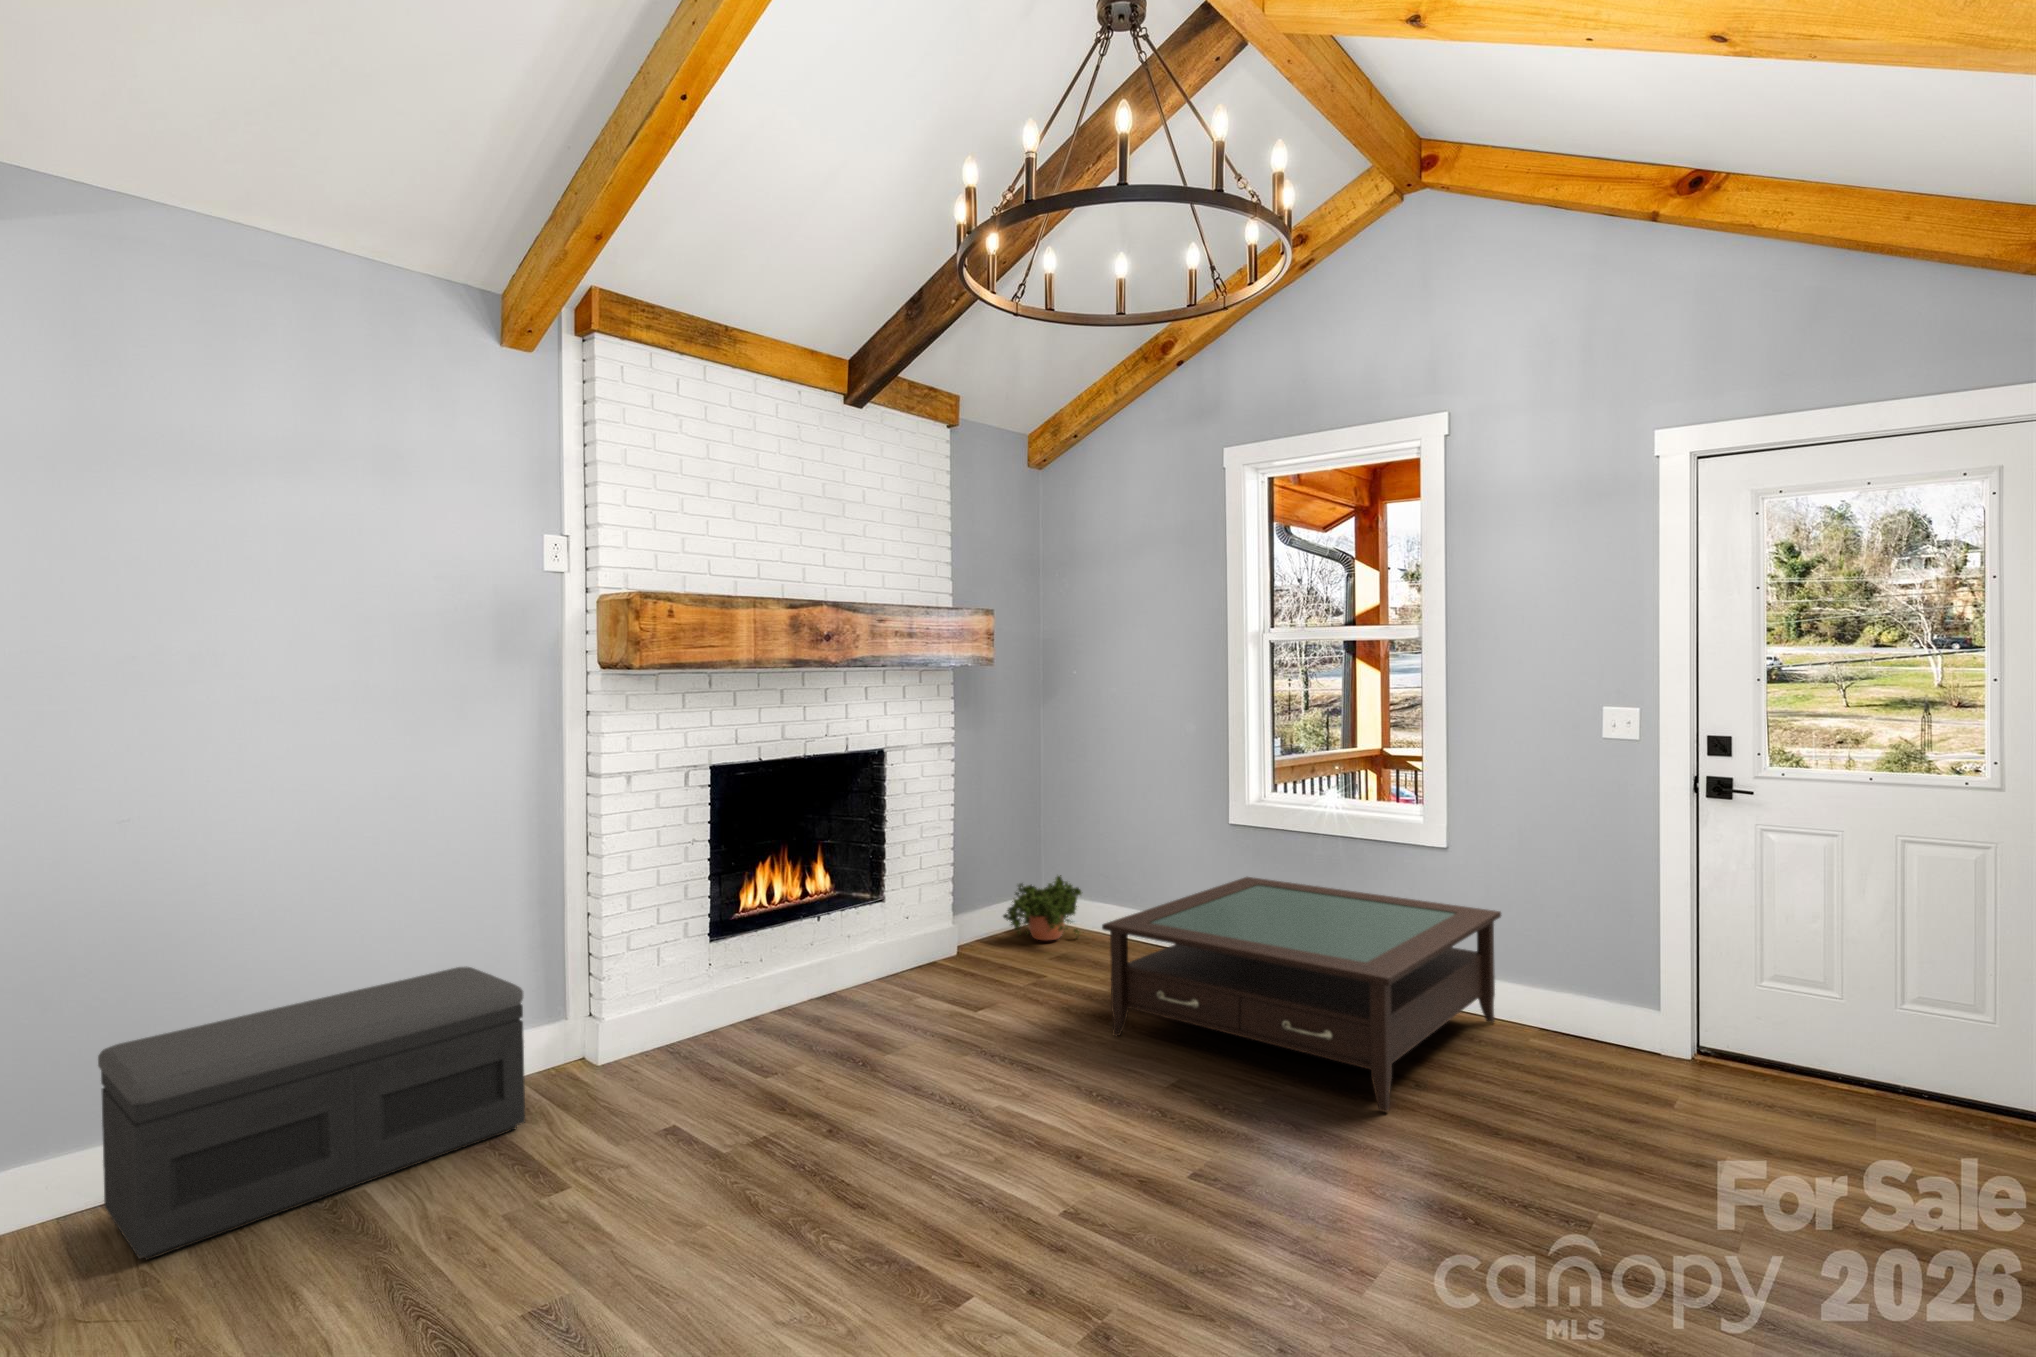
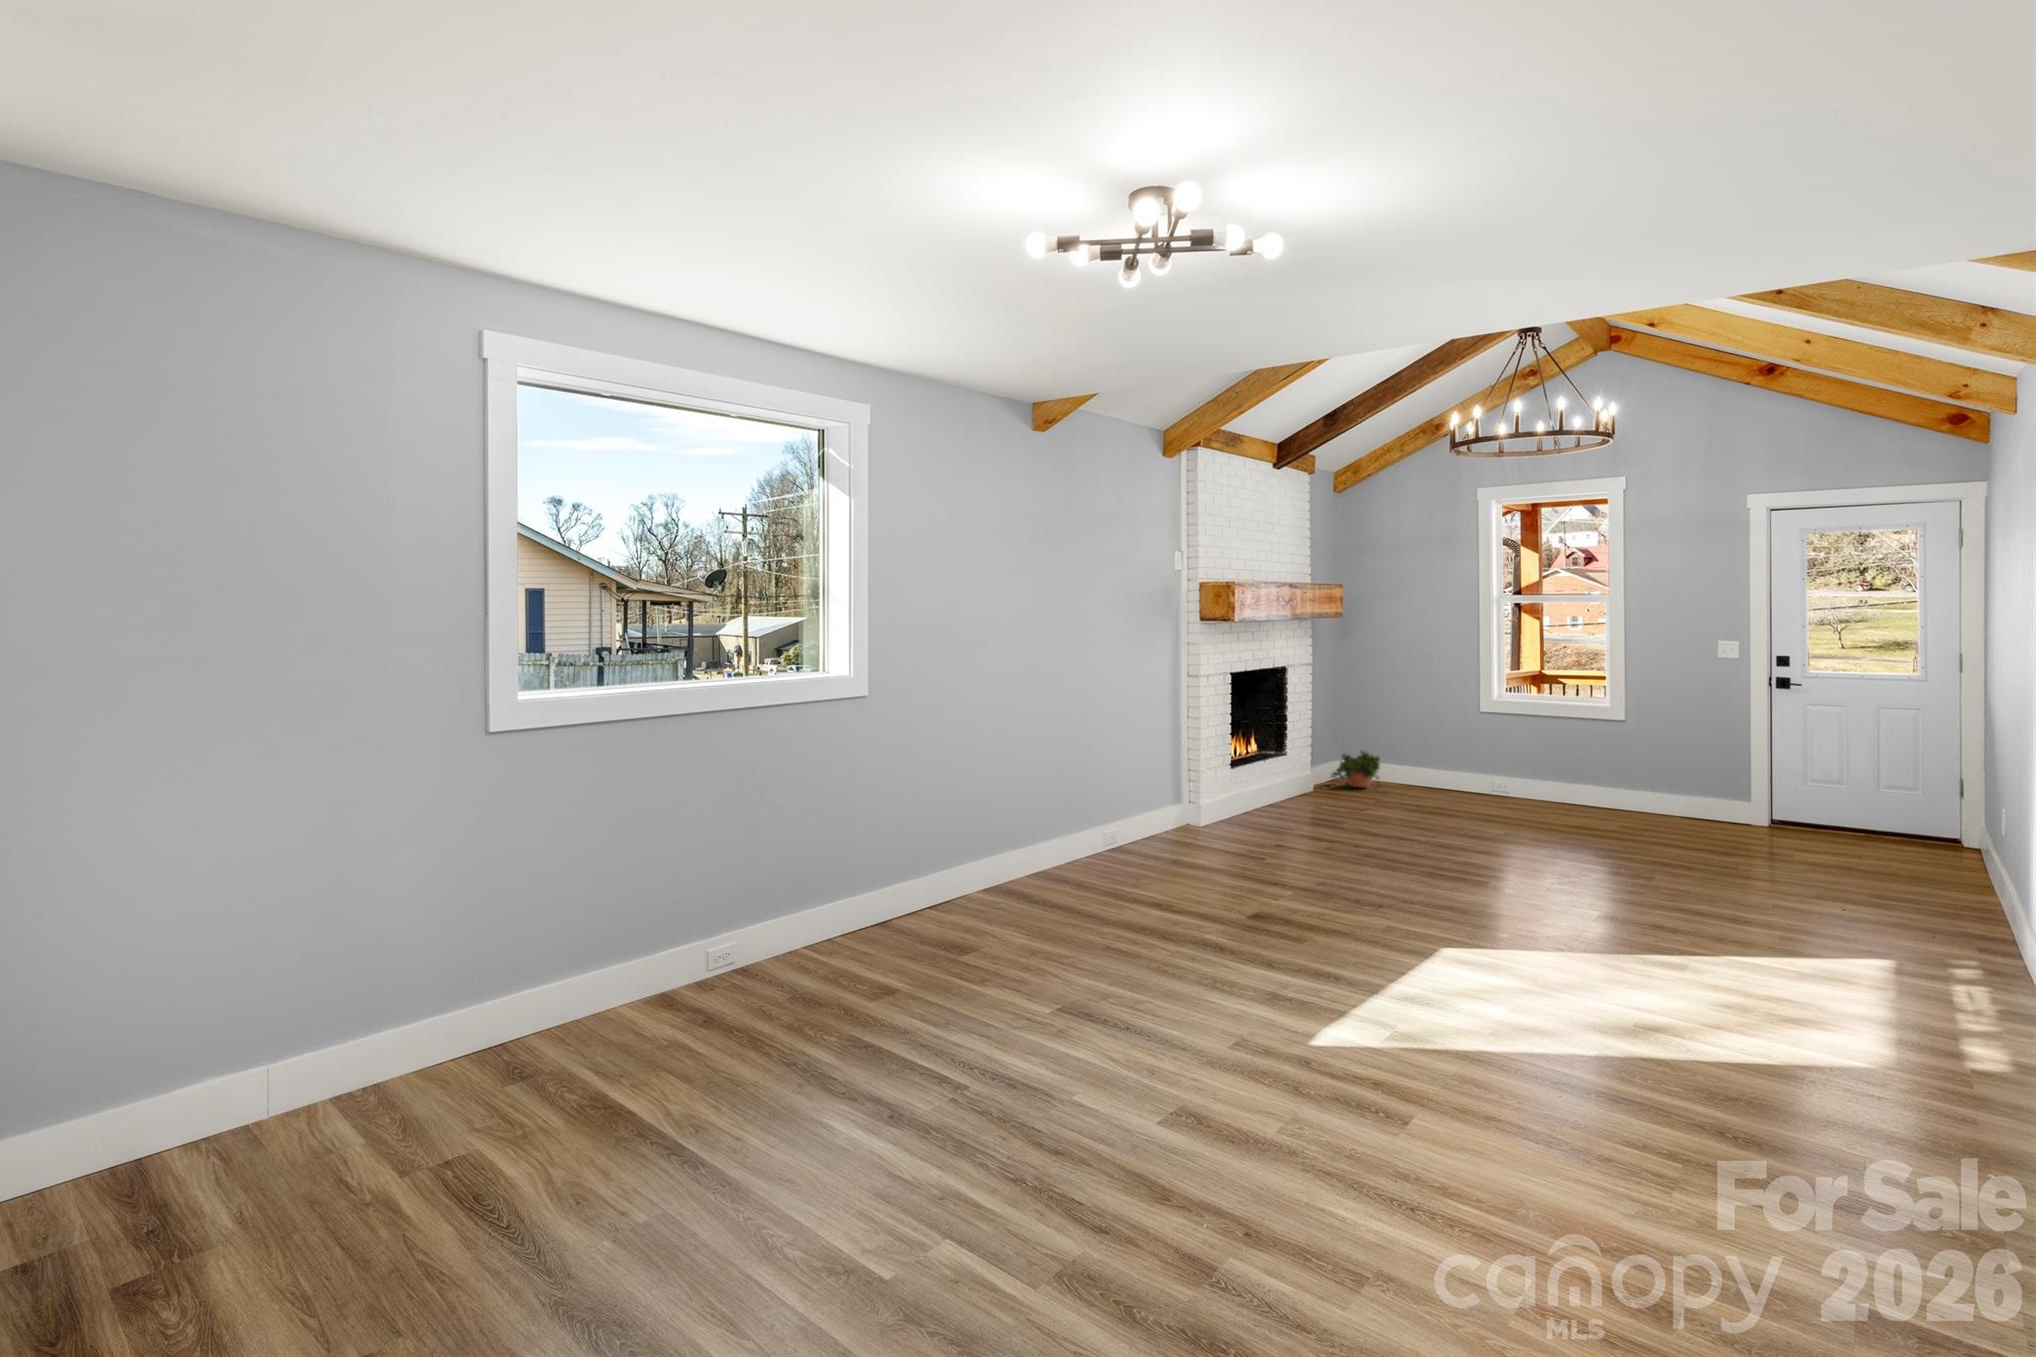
coffee table: present [1102,877,1501,1112] -> none [1449,744,1660,836]
storage bench: present [98,967,525,1260] -> none [1075,771,1210,871]

